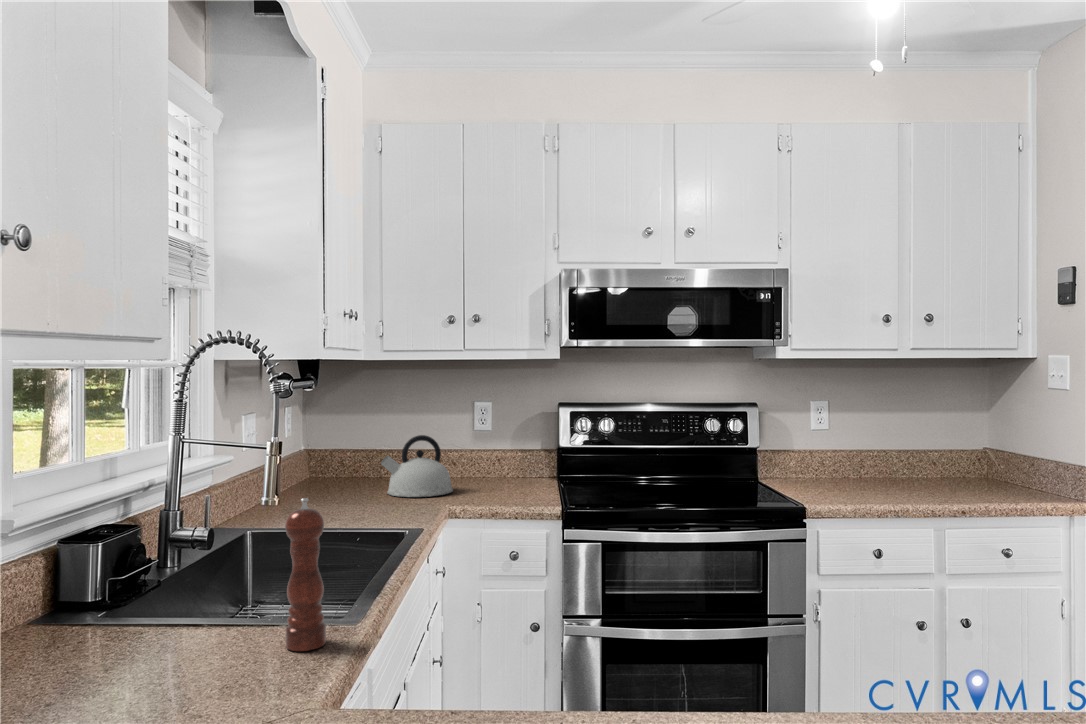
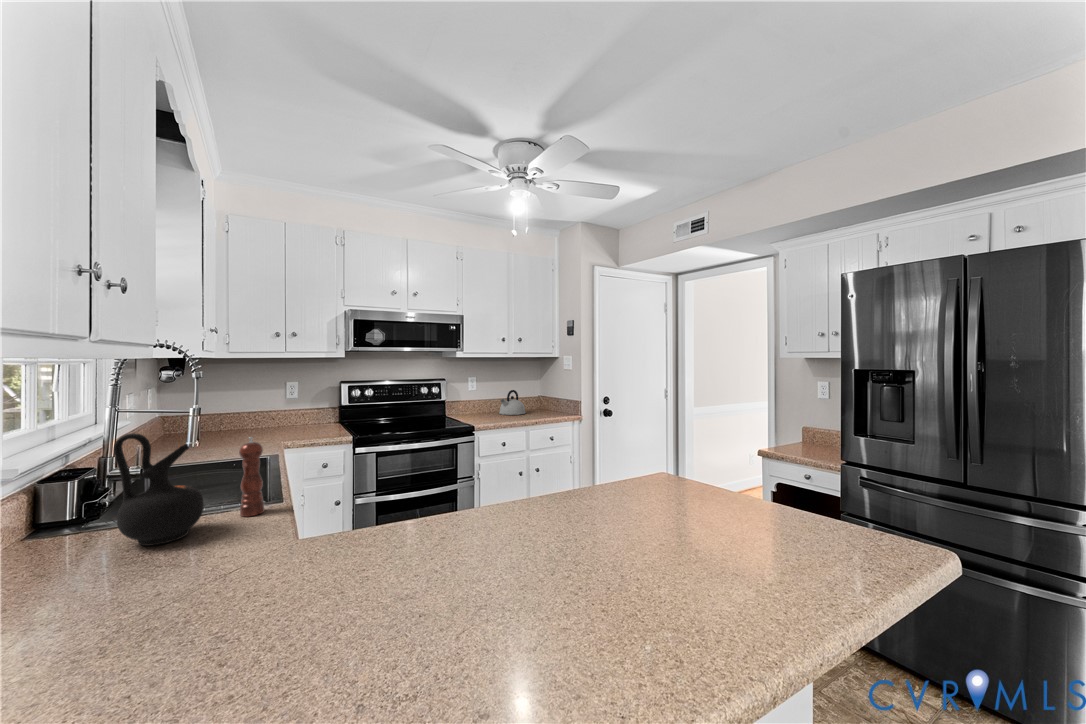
kettle: present [381,435,453,497] -> present [499,390,526,415]
ceramic jug: none [89,477,218,681] -> present [114,433,204,546]

